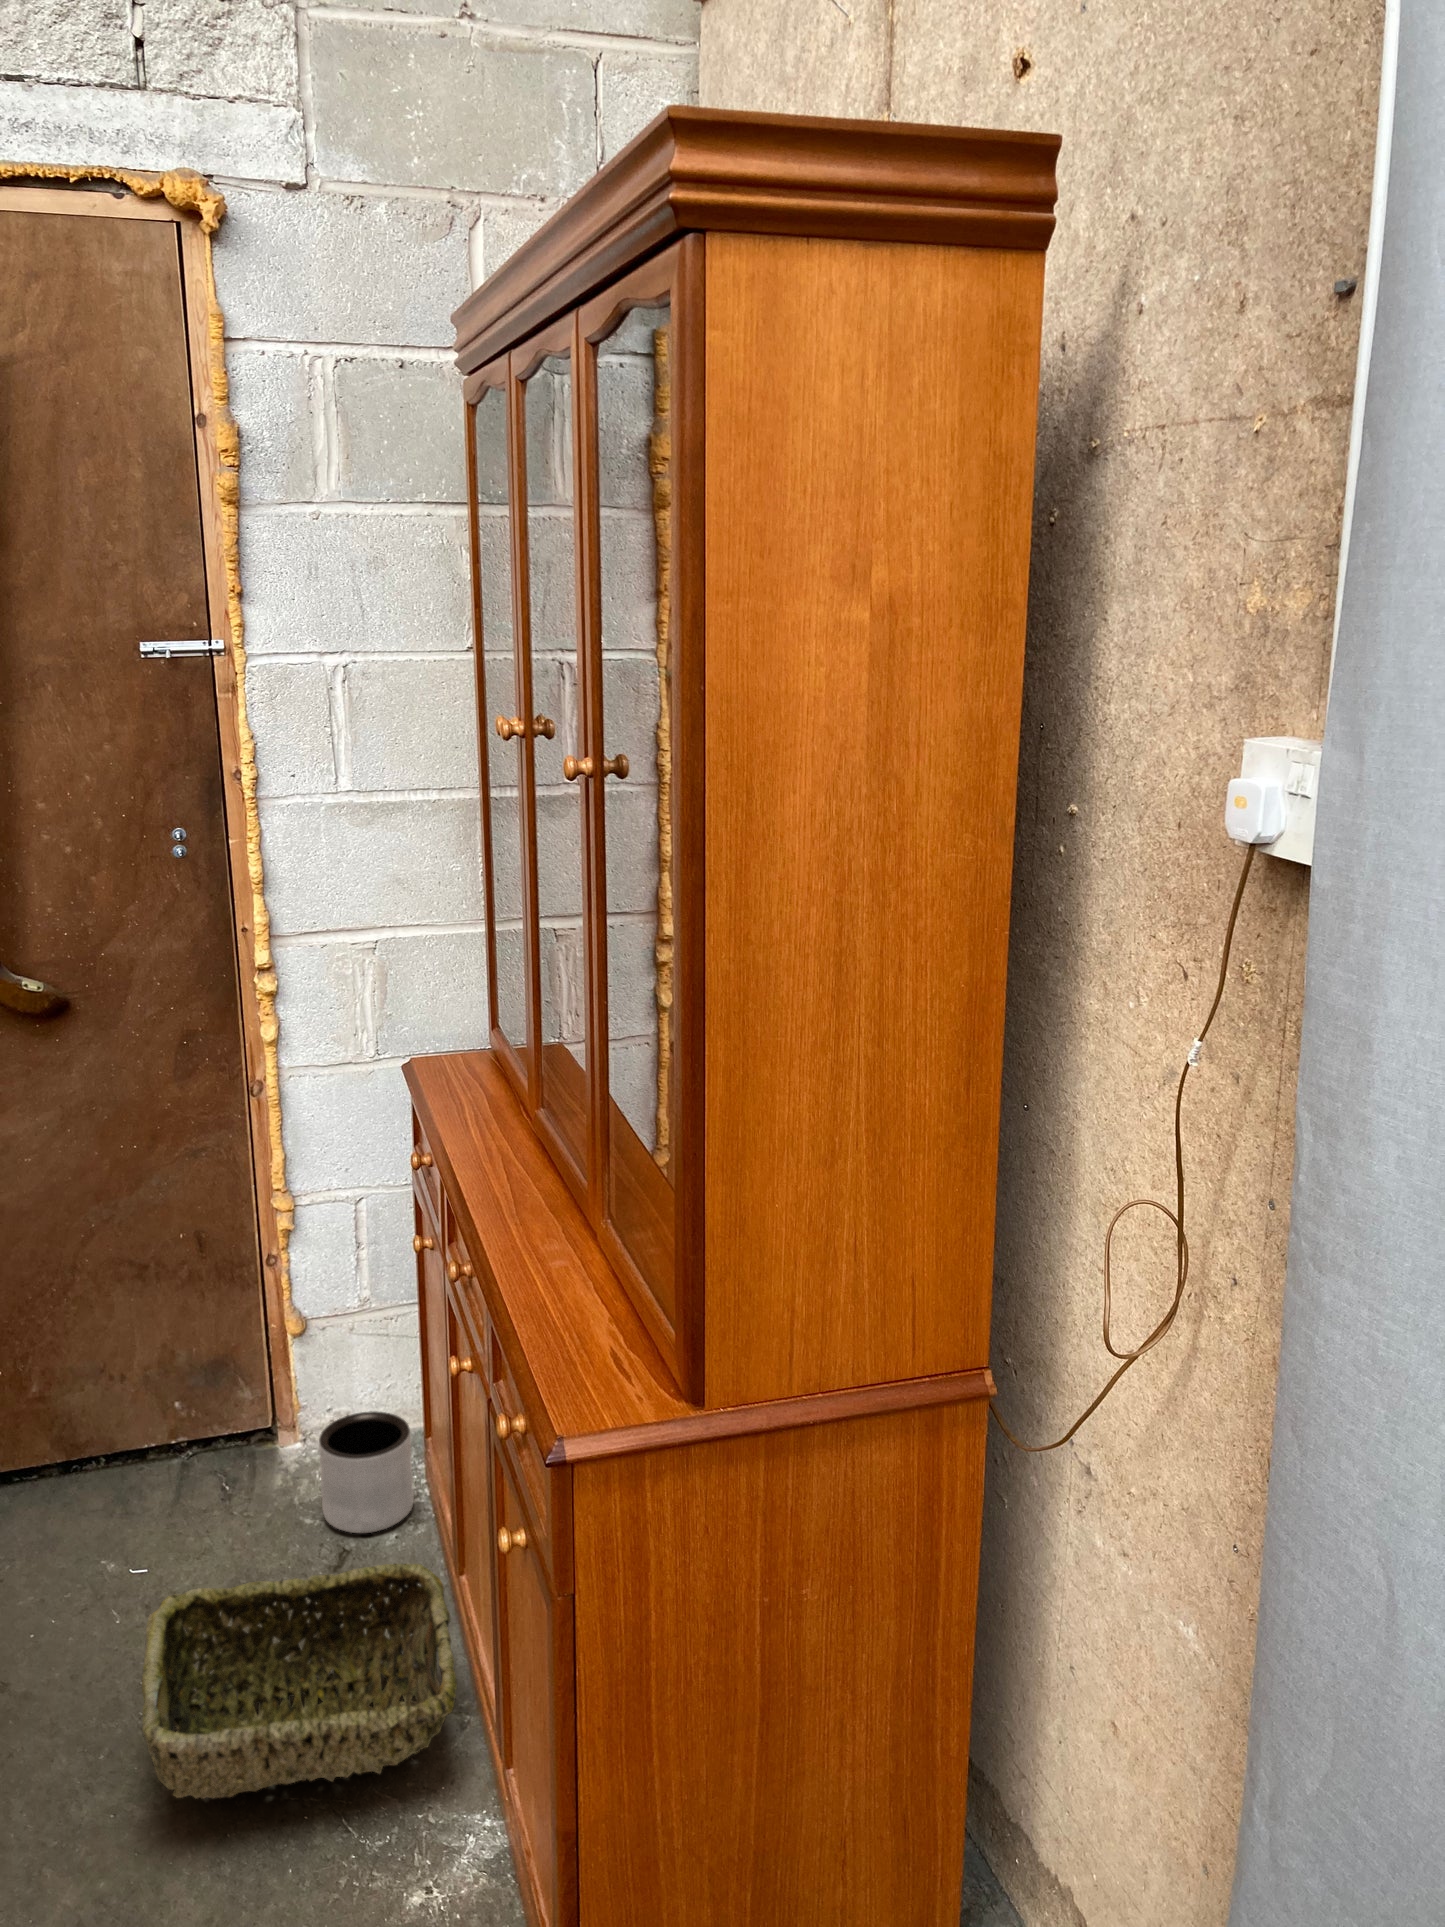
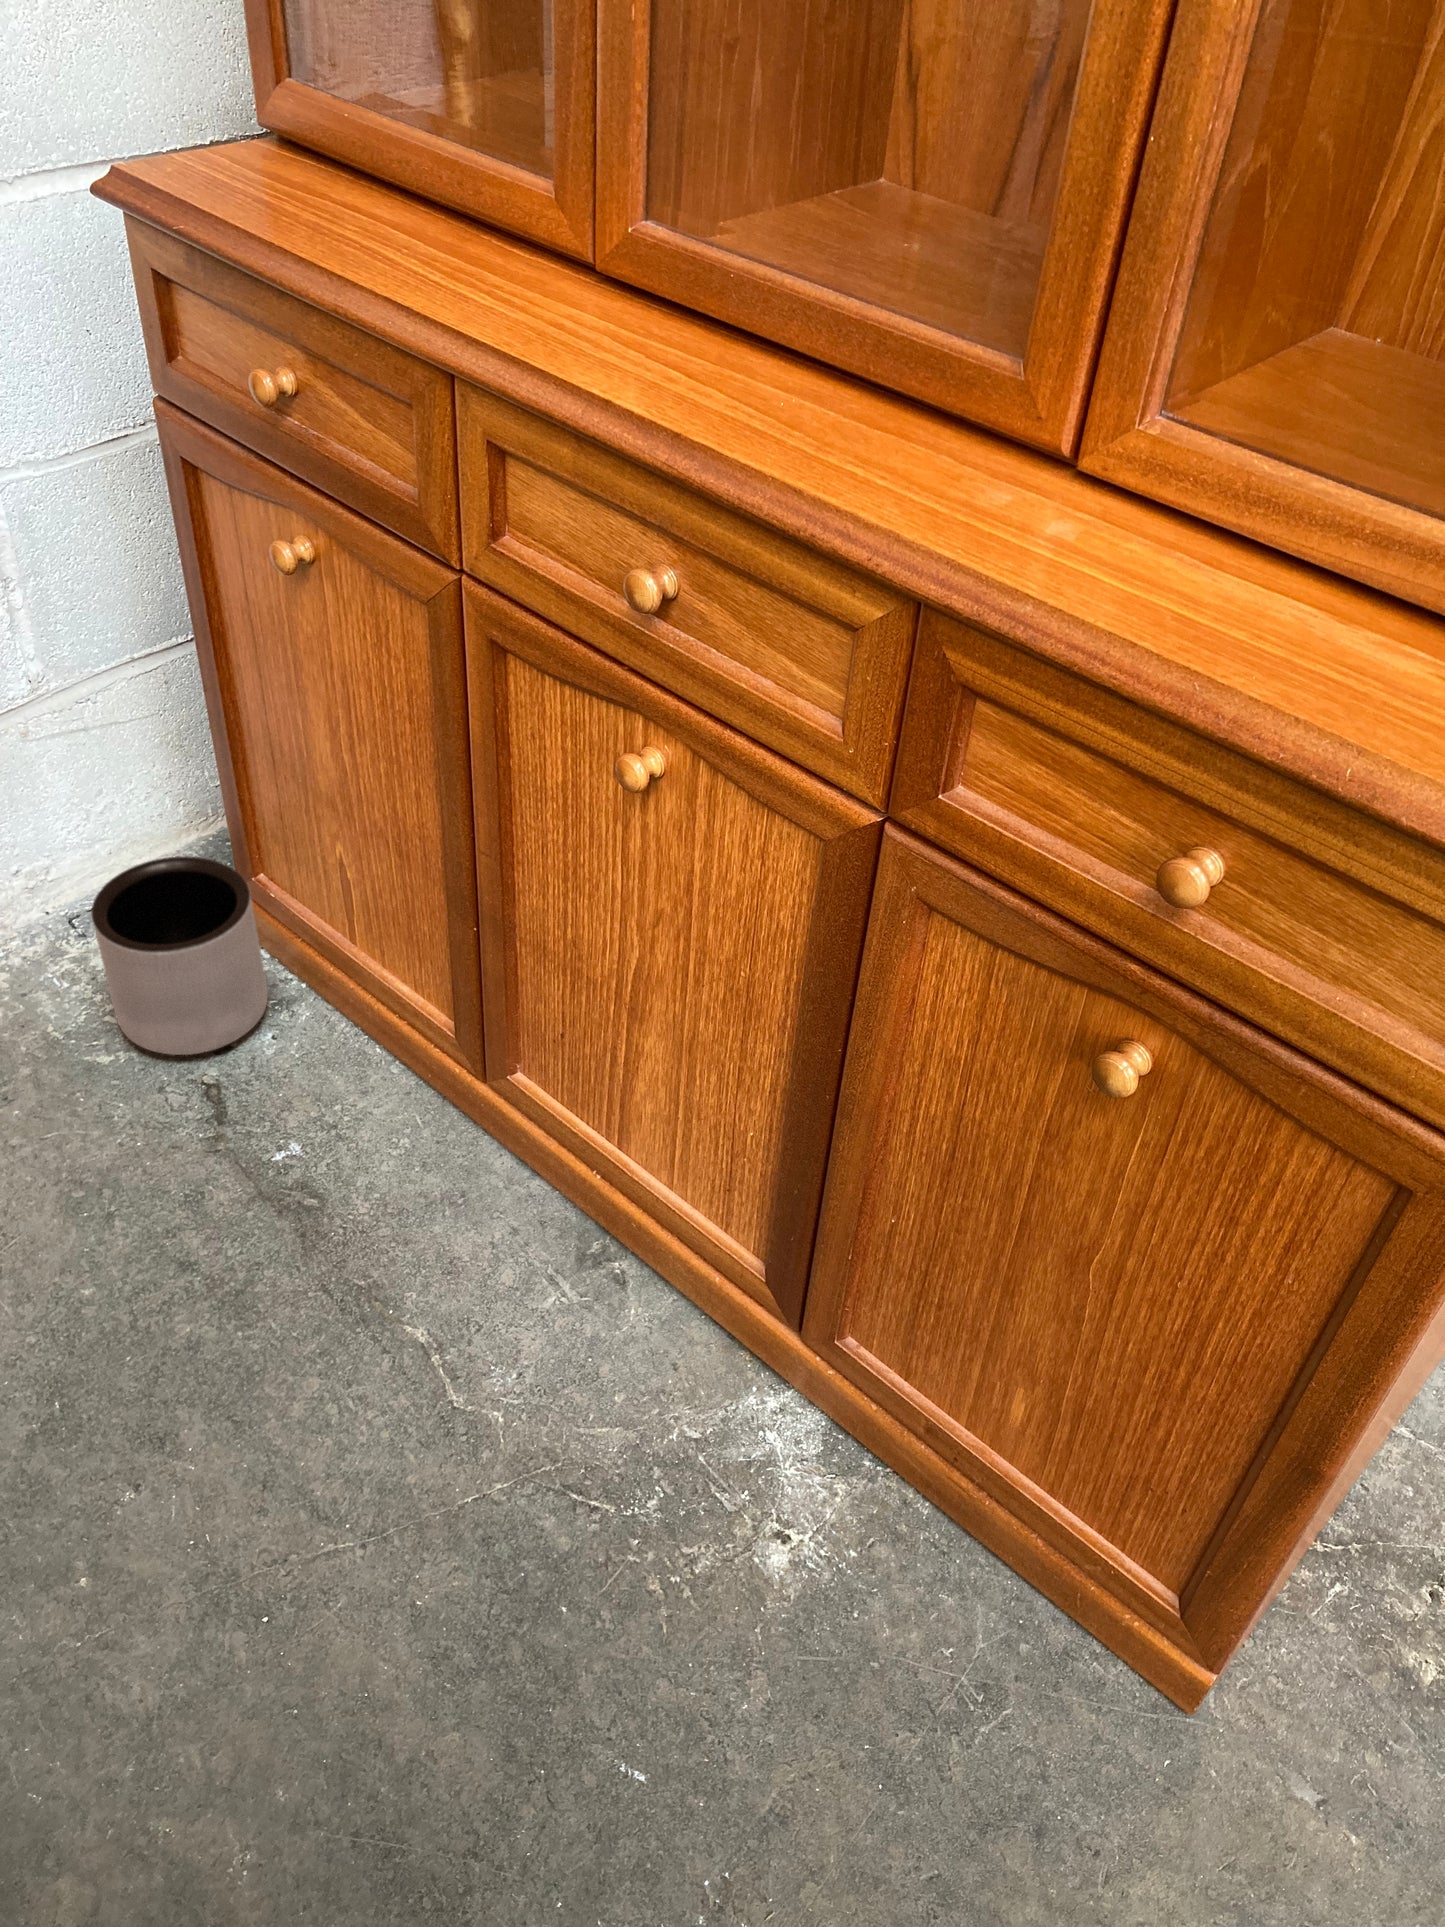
woven basket: present [142,1564,457,1799] -> none [112,1089,699,1599]

